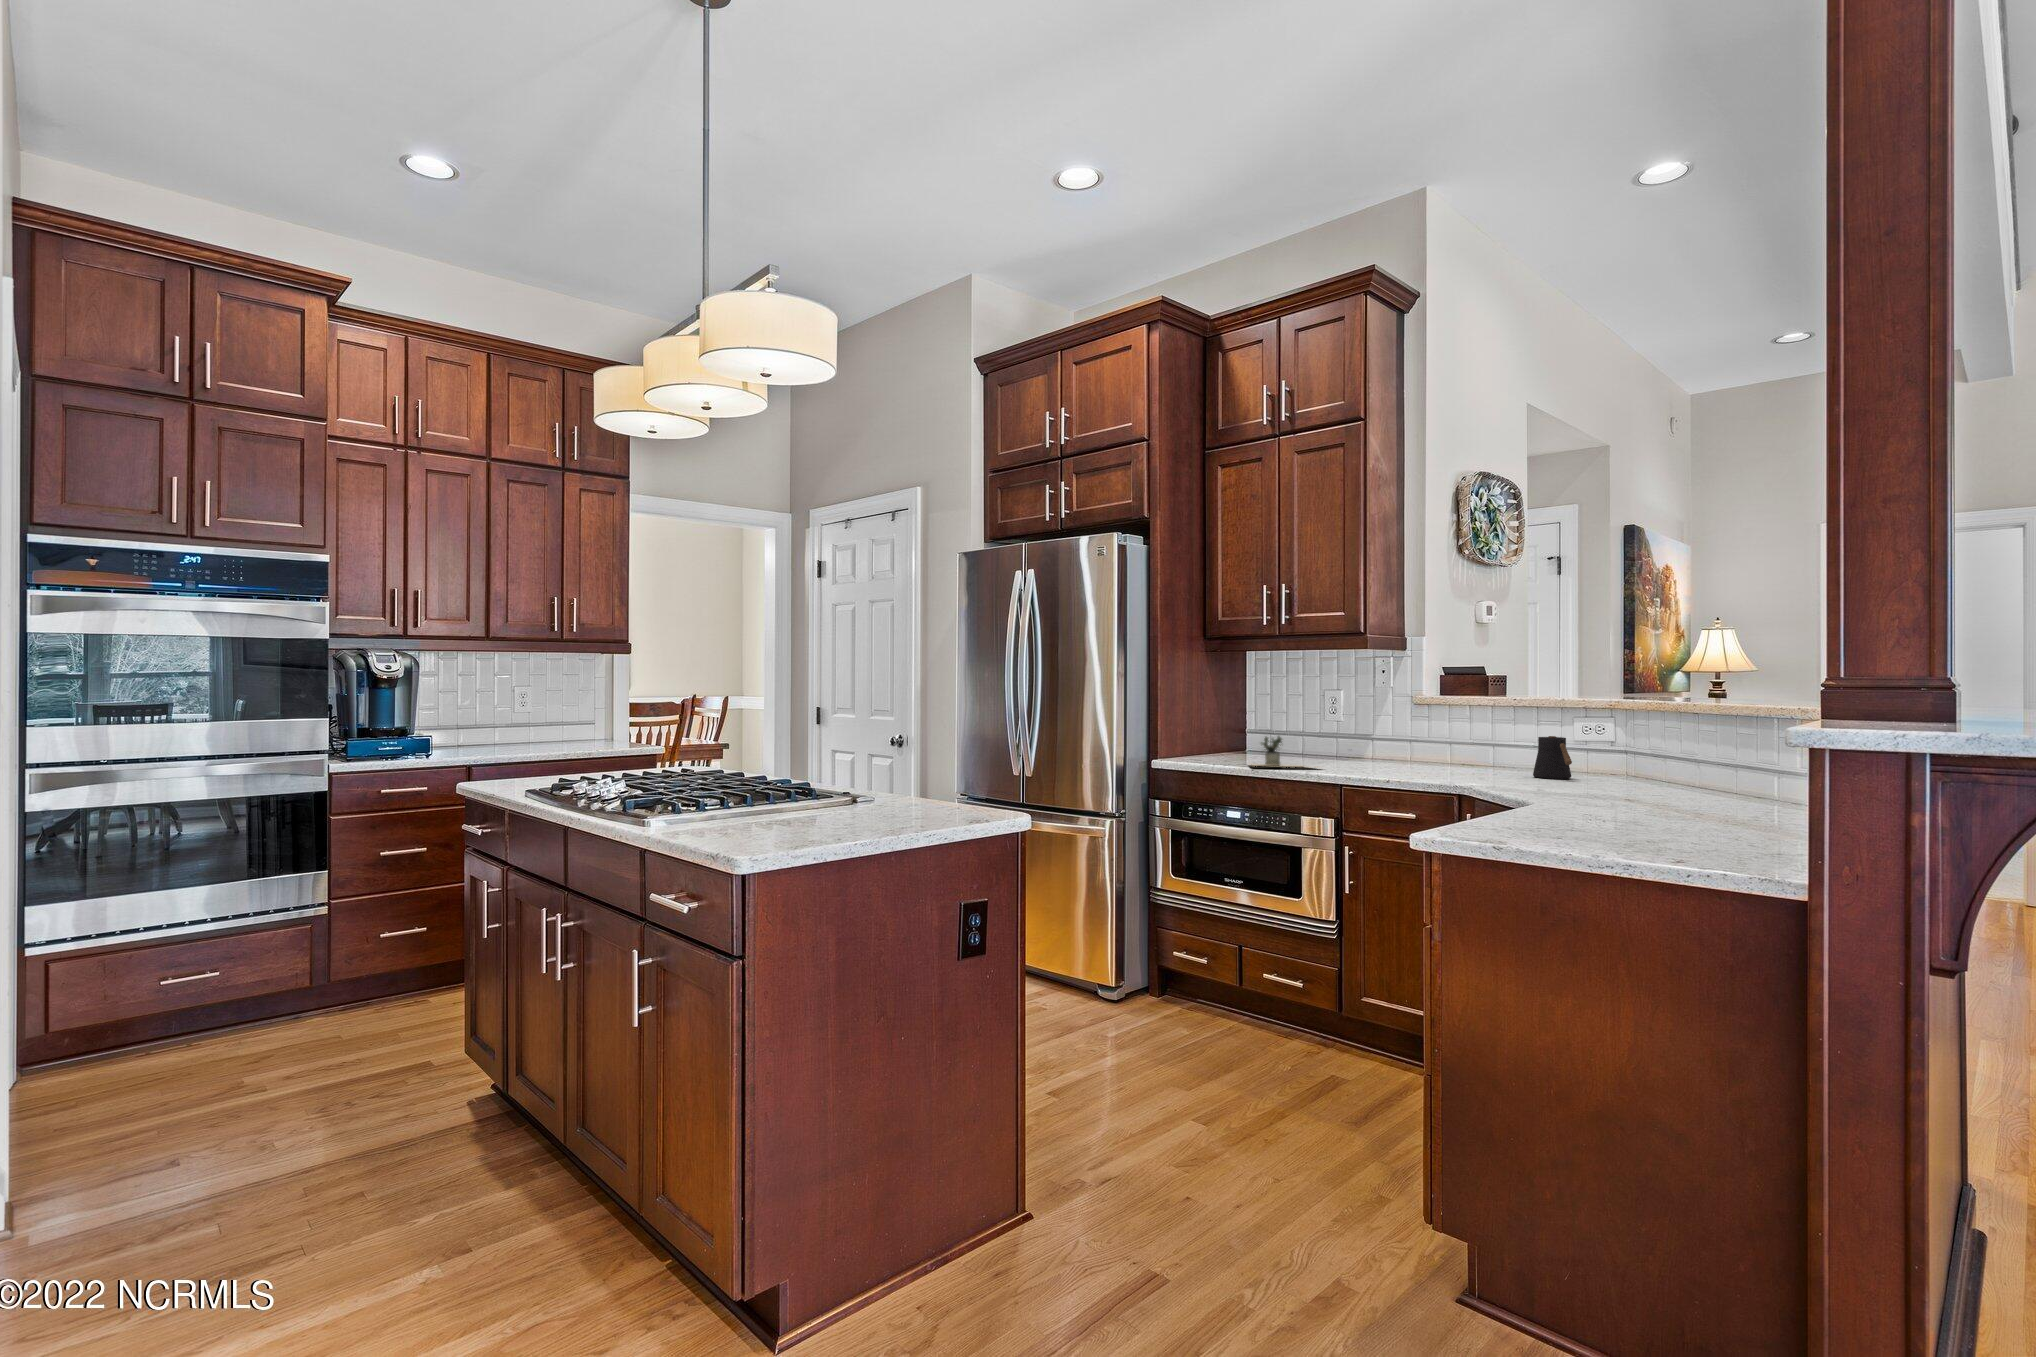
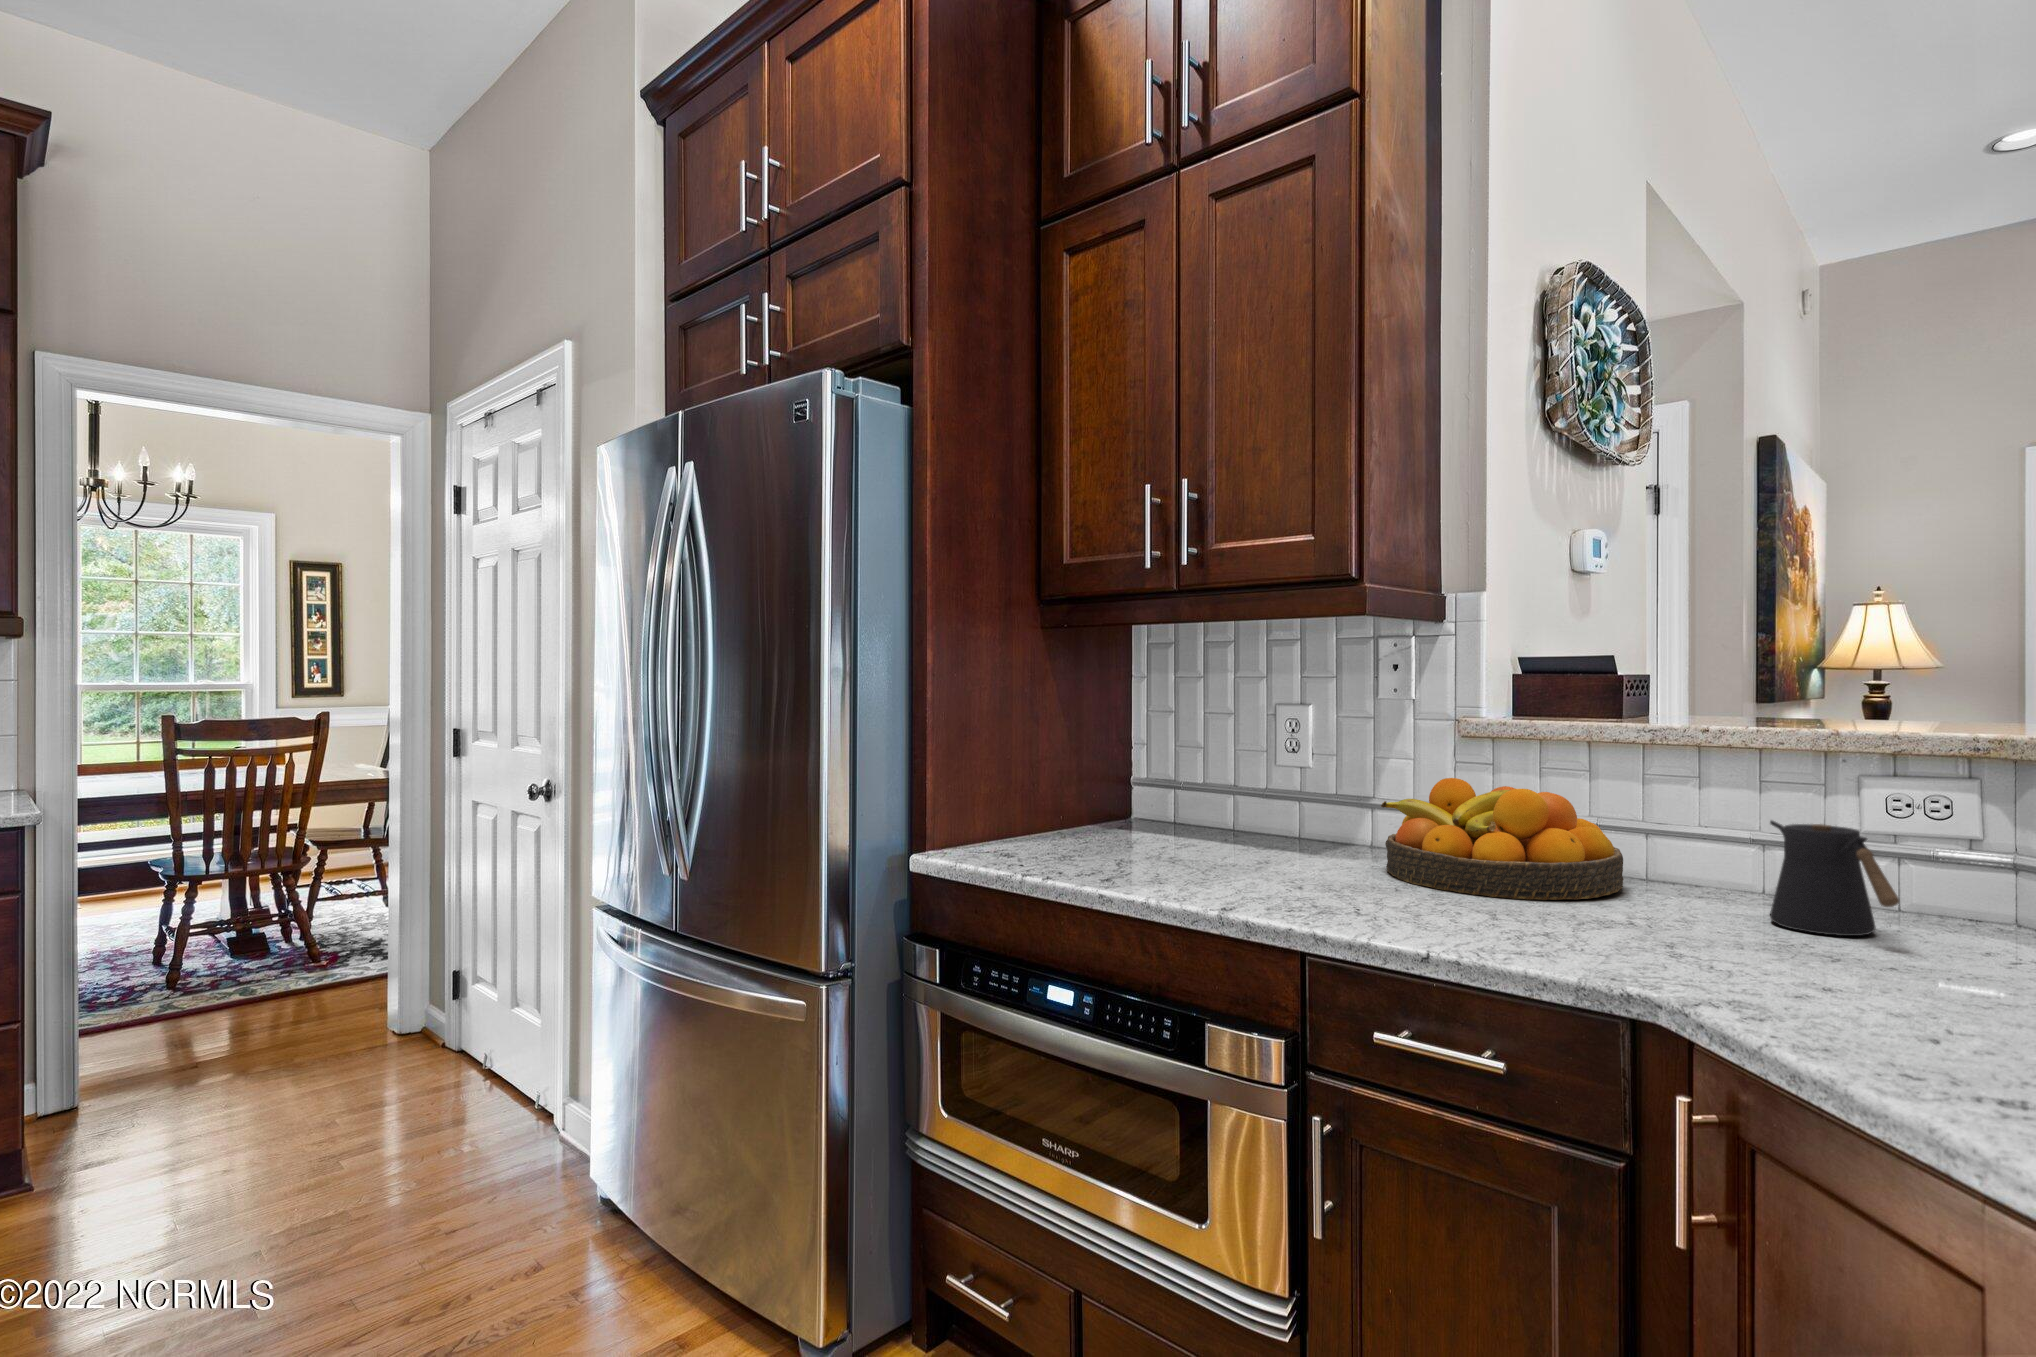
fruit bowl: none [1375,723,1482,772] -> present [1381,778,1624,900]
potted plant: present [1252,736,1318,768] -> none [1091,813,1331,893]

